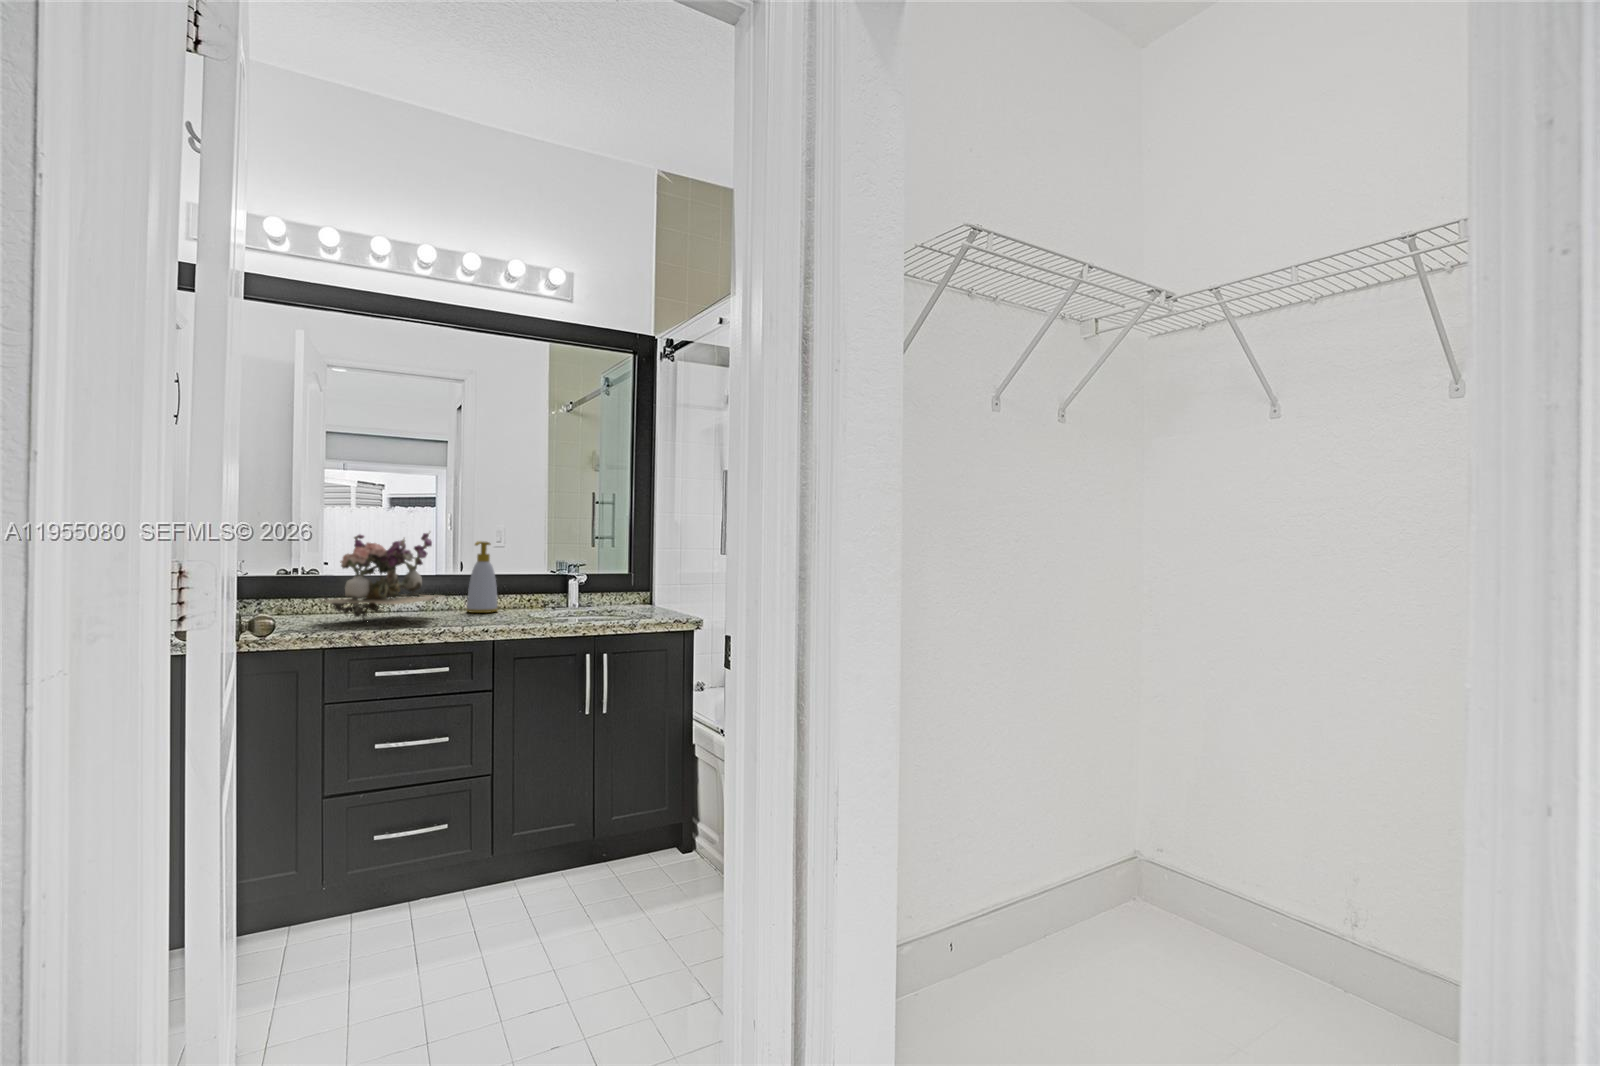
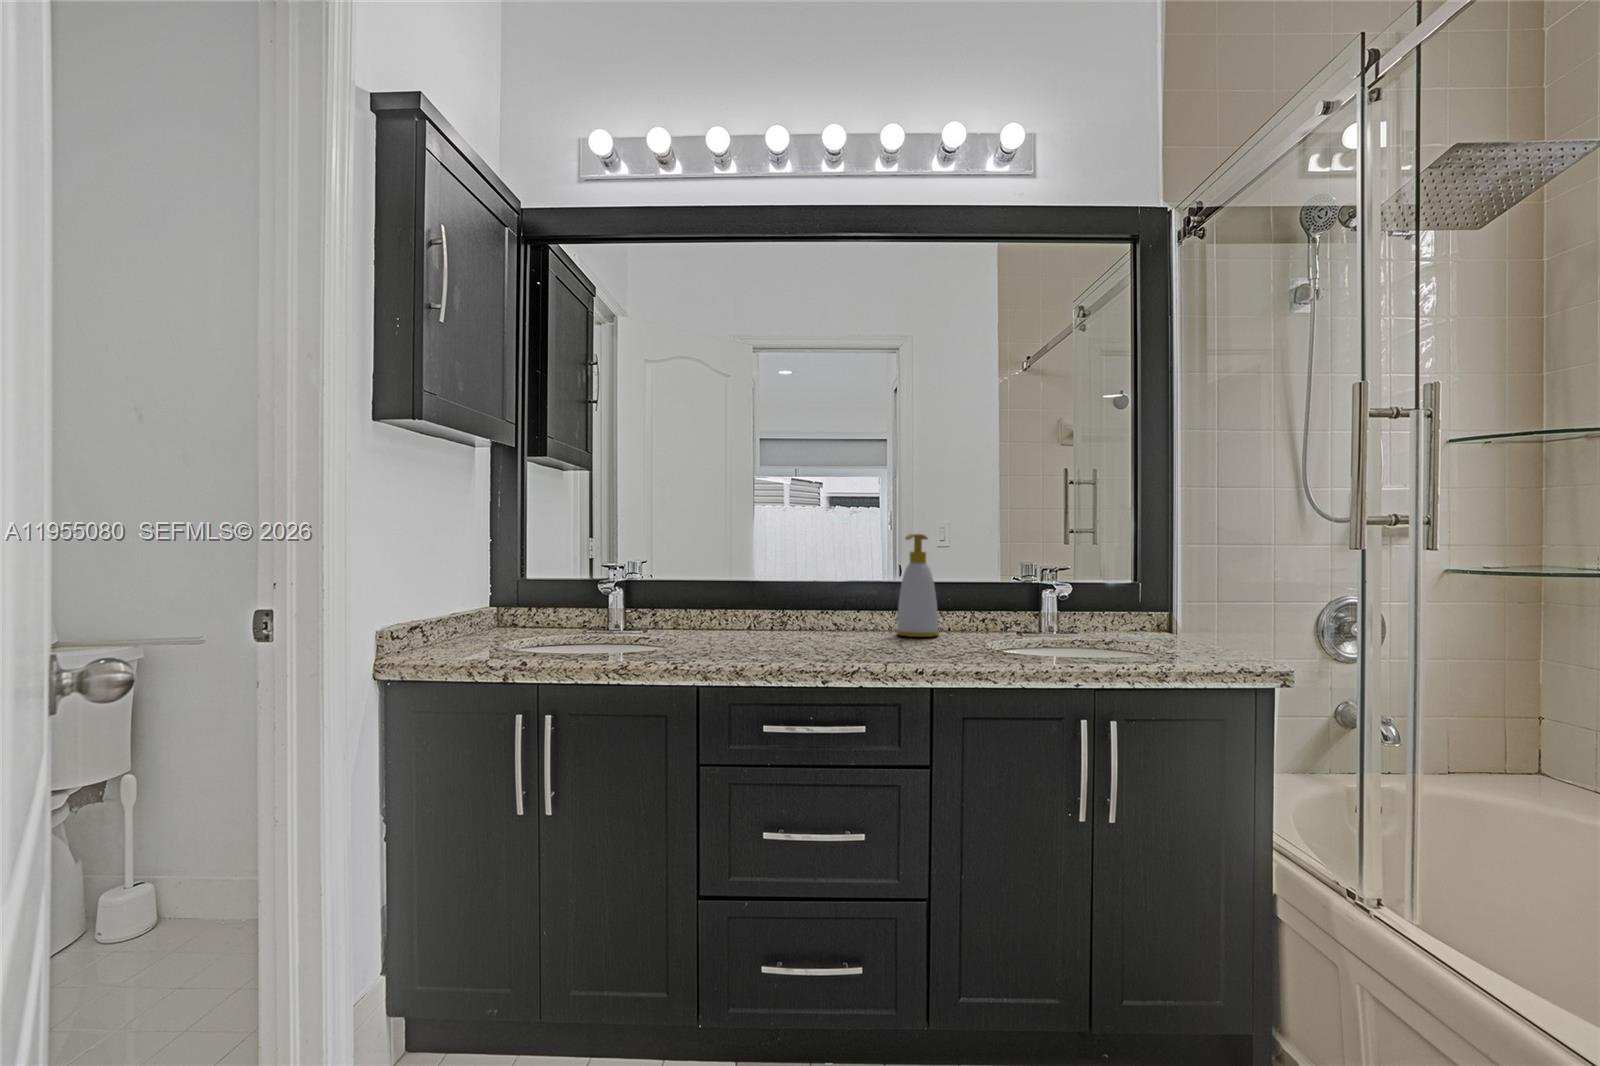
flower arrangement: present [320,533,441,619] -> none [703,519,866,644]

